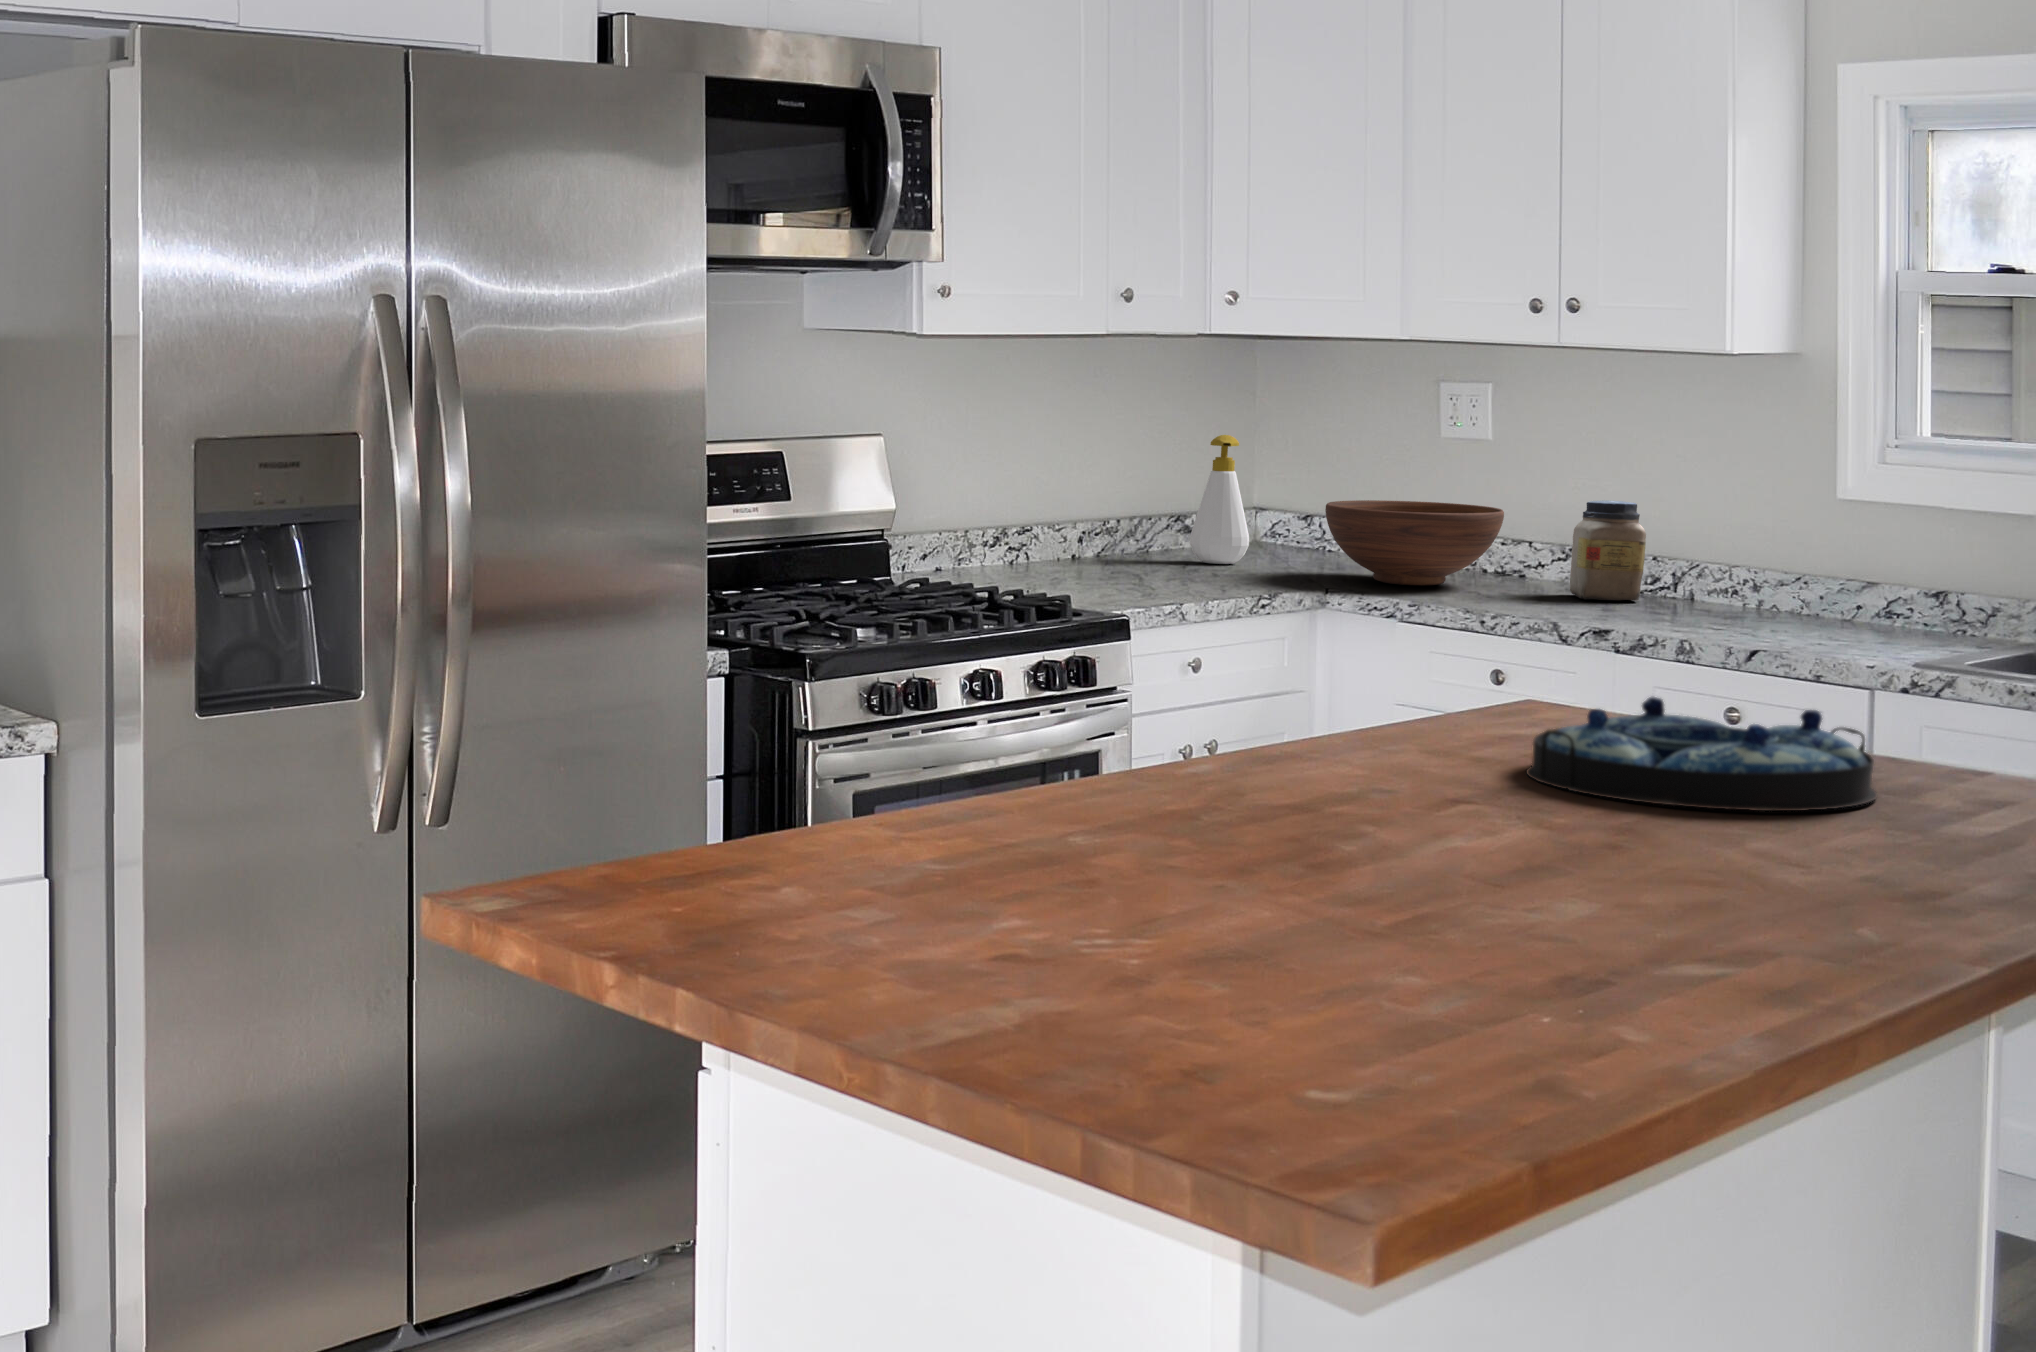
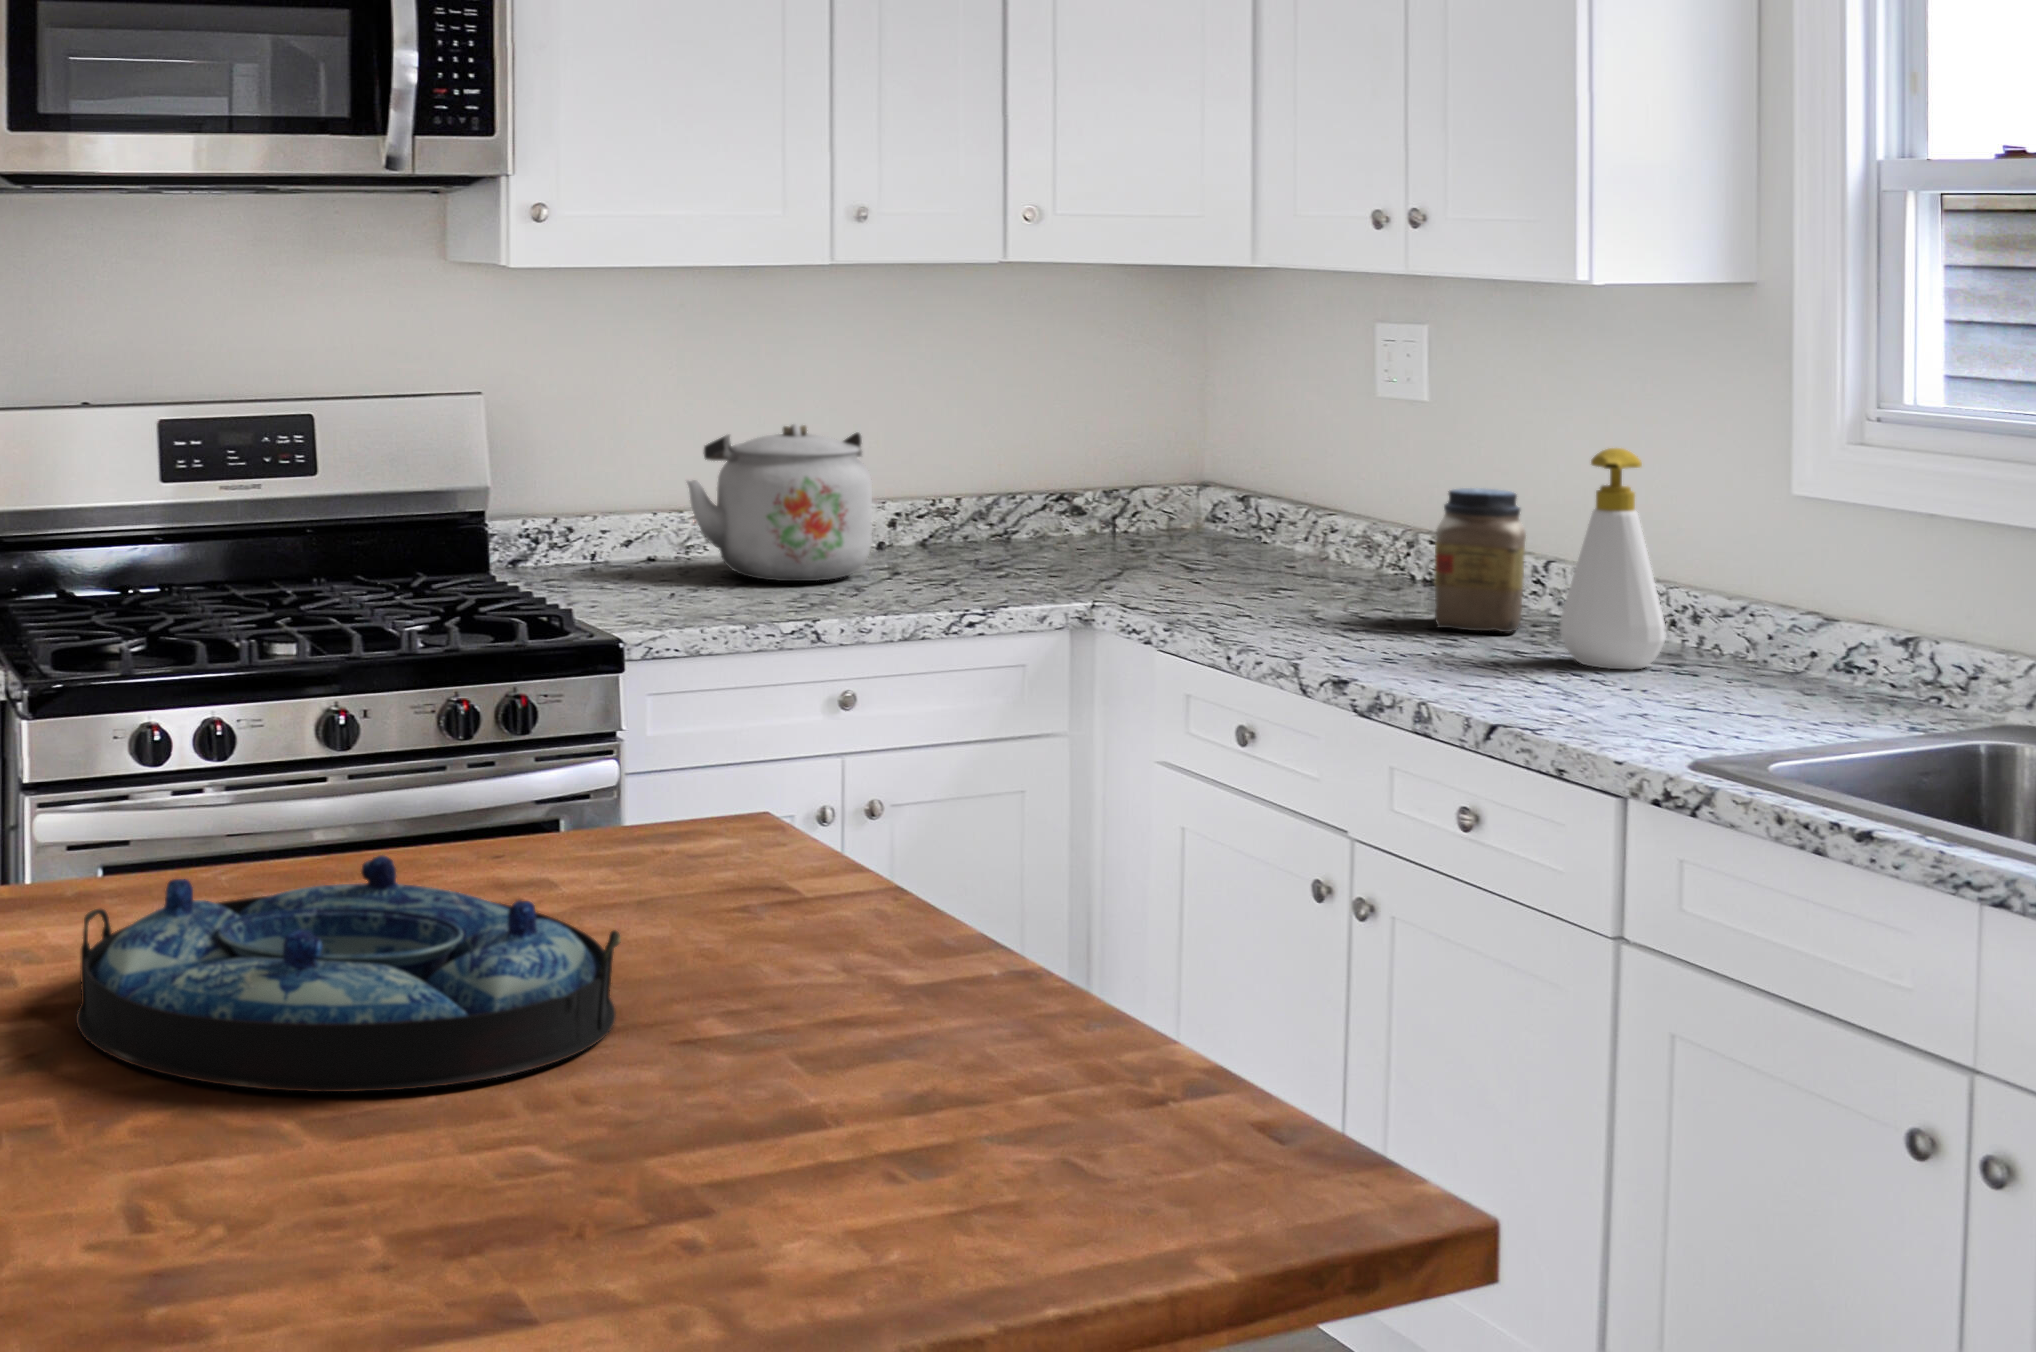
soap bottle: present [1190,435,1249,564] -> present [1560,448,1666,670]
kettle: none [985,461,1129,581] -> present [687,424,872,581]
fruit bowl: present [1325,500,1504,585] -> none [1137,479,1370,598]

